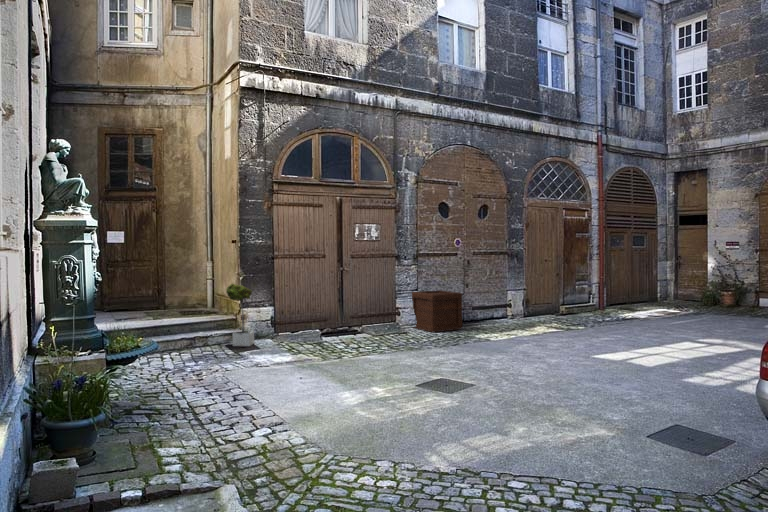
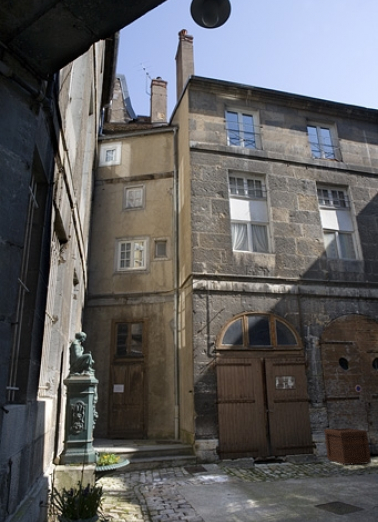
potted tree: present [226,284,254,346] -> none [184,421,204,470]

